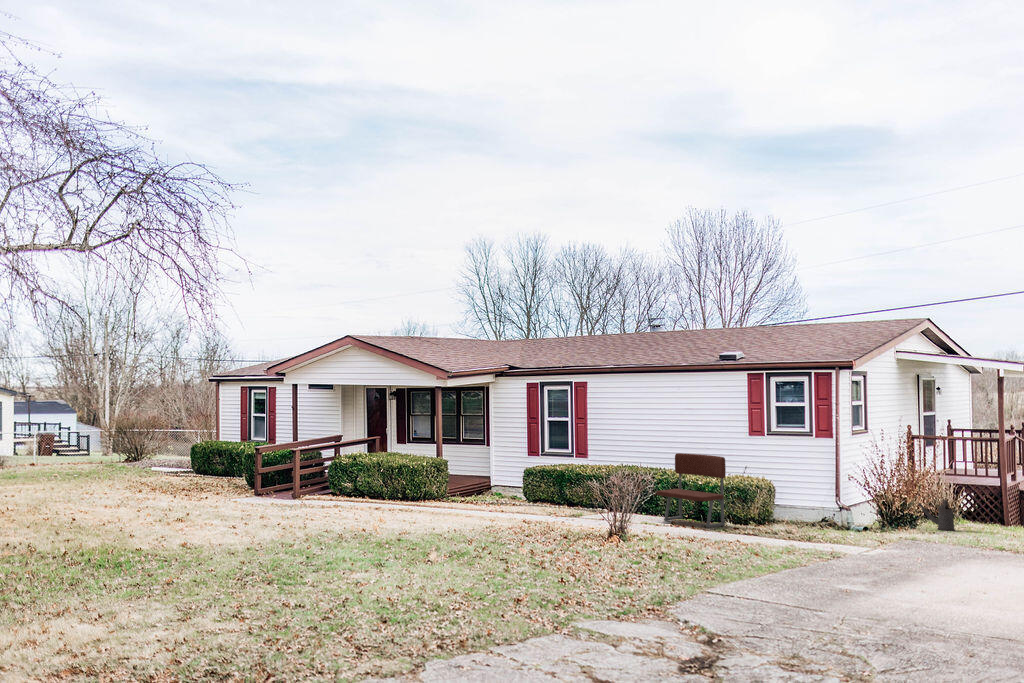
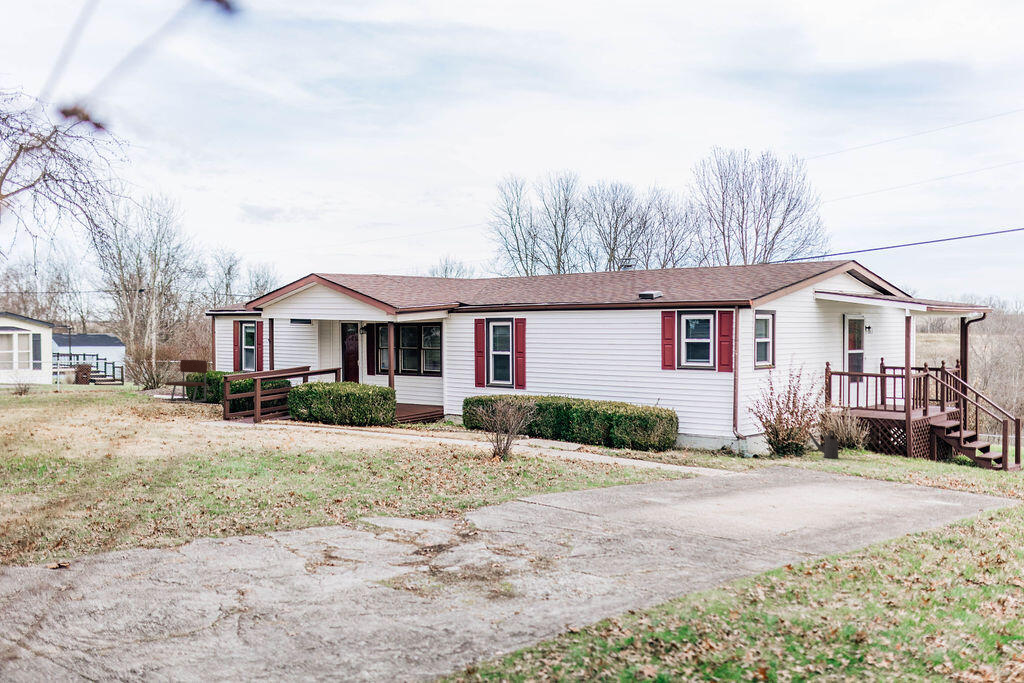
bench: present [656,453,726,527] -> present [165,360,207,402]

